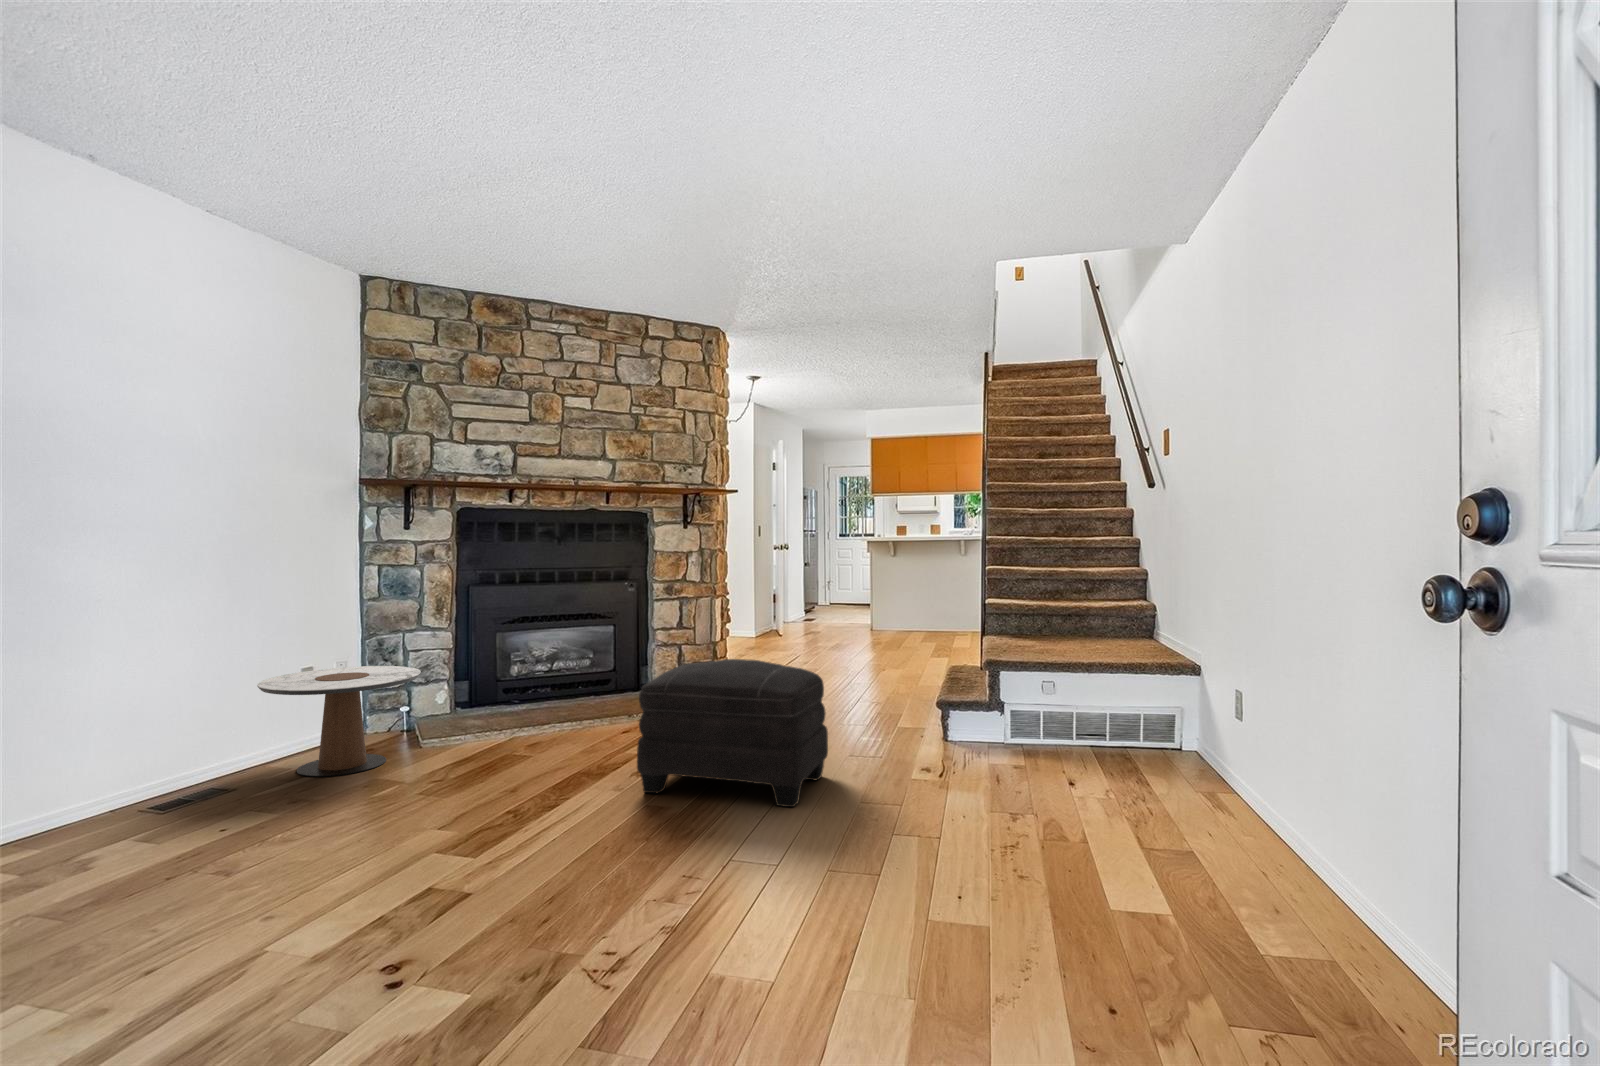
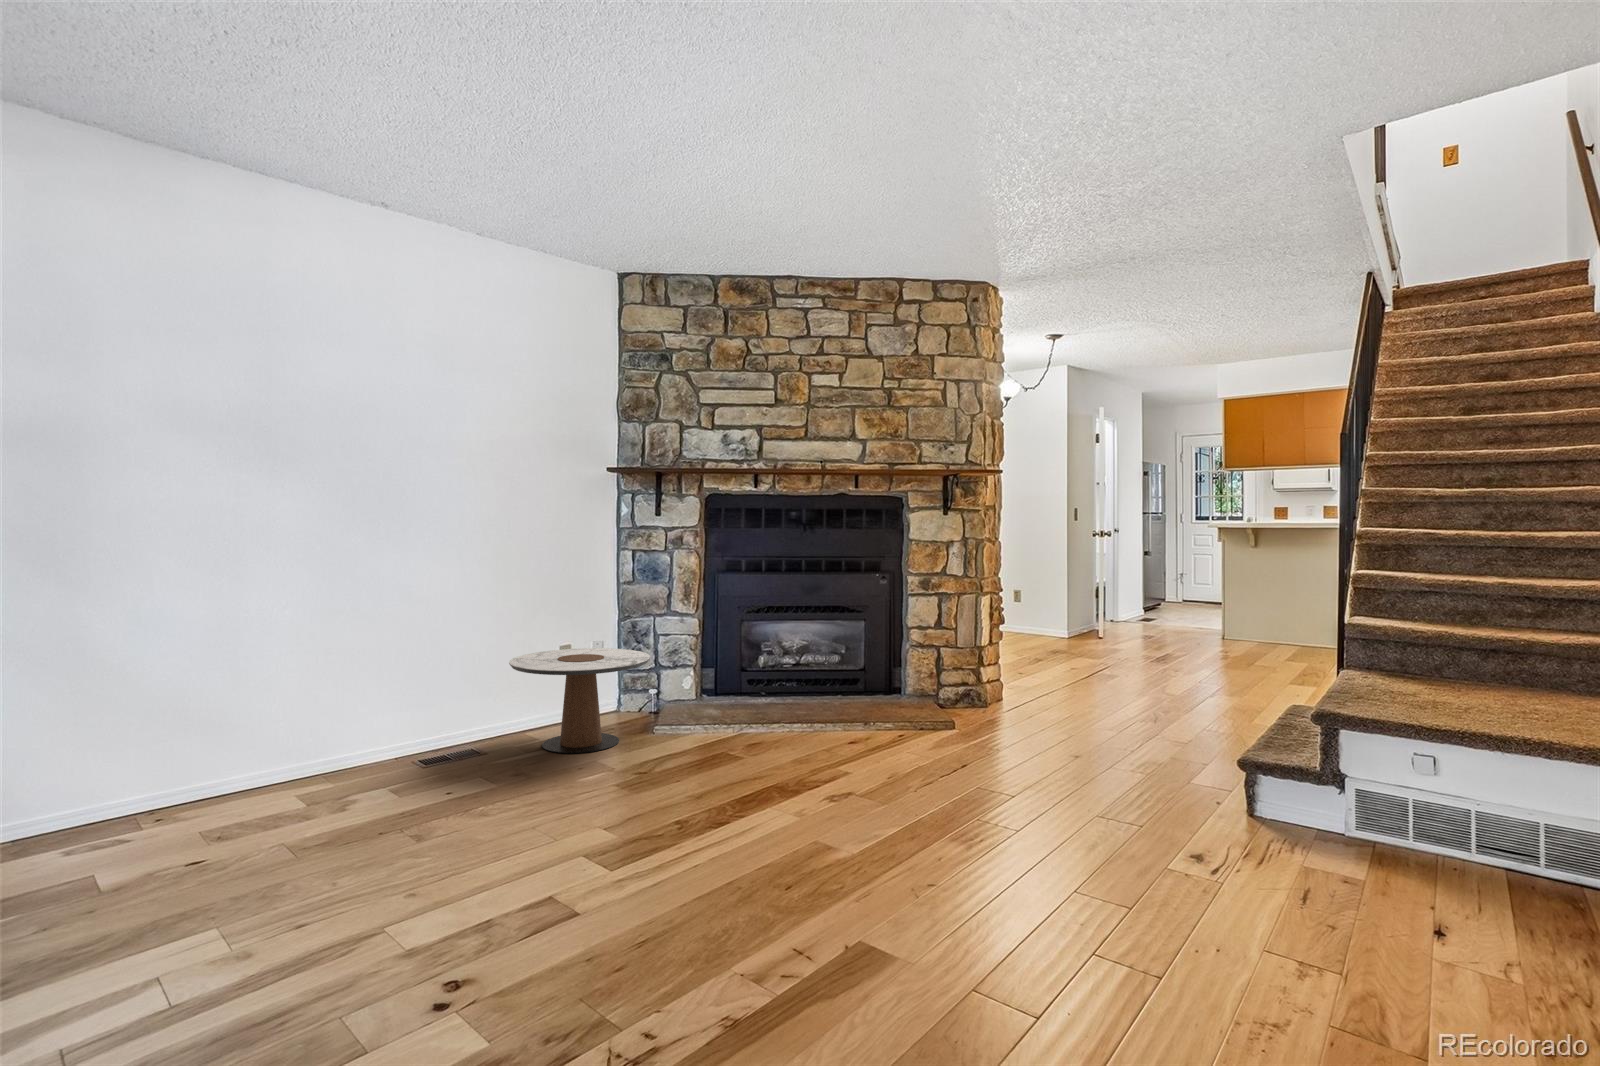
ottoman: present [637,659,828,807] -> none [819,675,1061,877]

